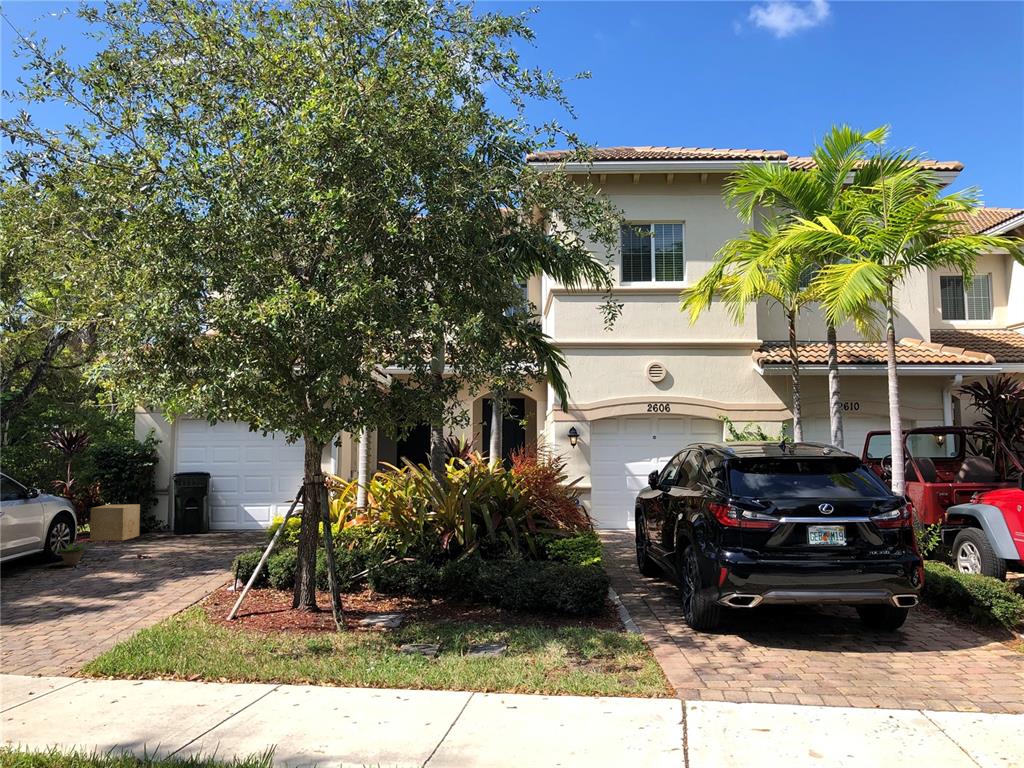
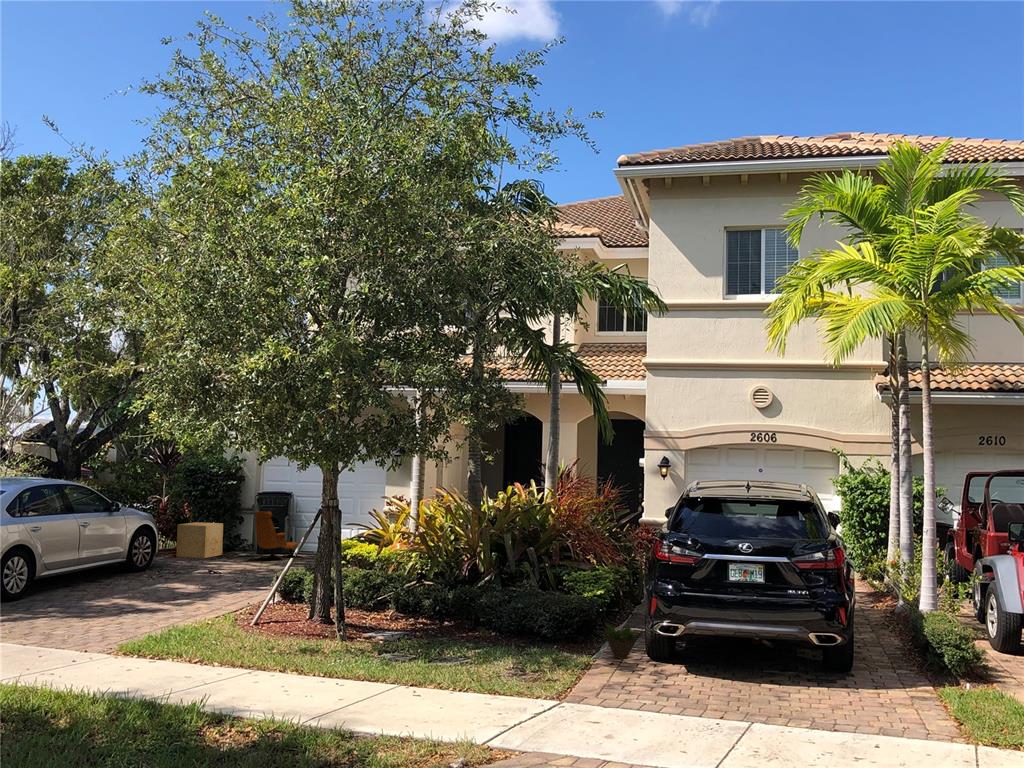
lounge chair: none [177,491,226,540] -> present [254,511,298,560]
decorative plant: present [55,543,90,566] -> present [599,623,645,659]

